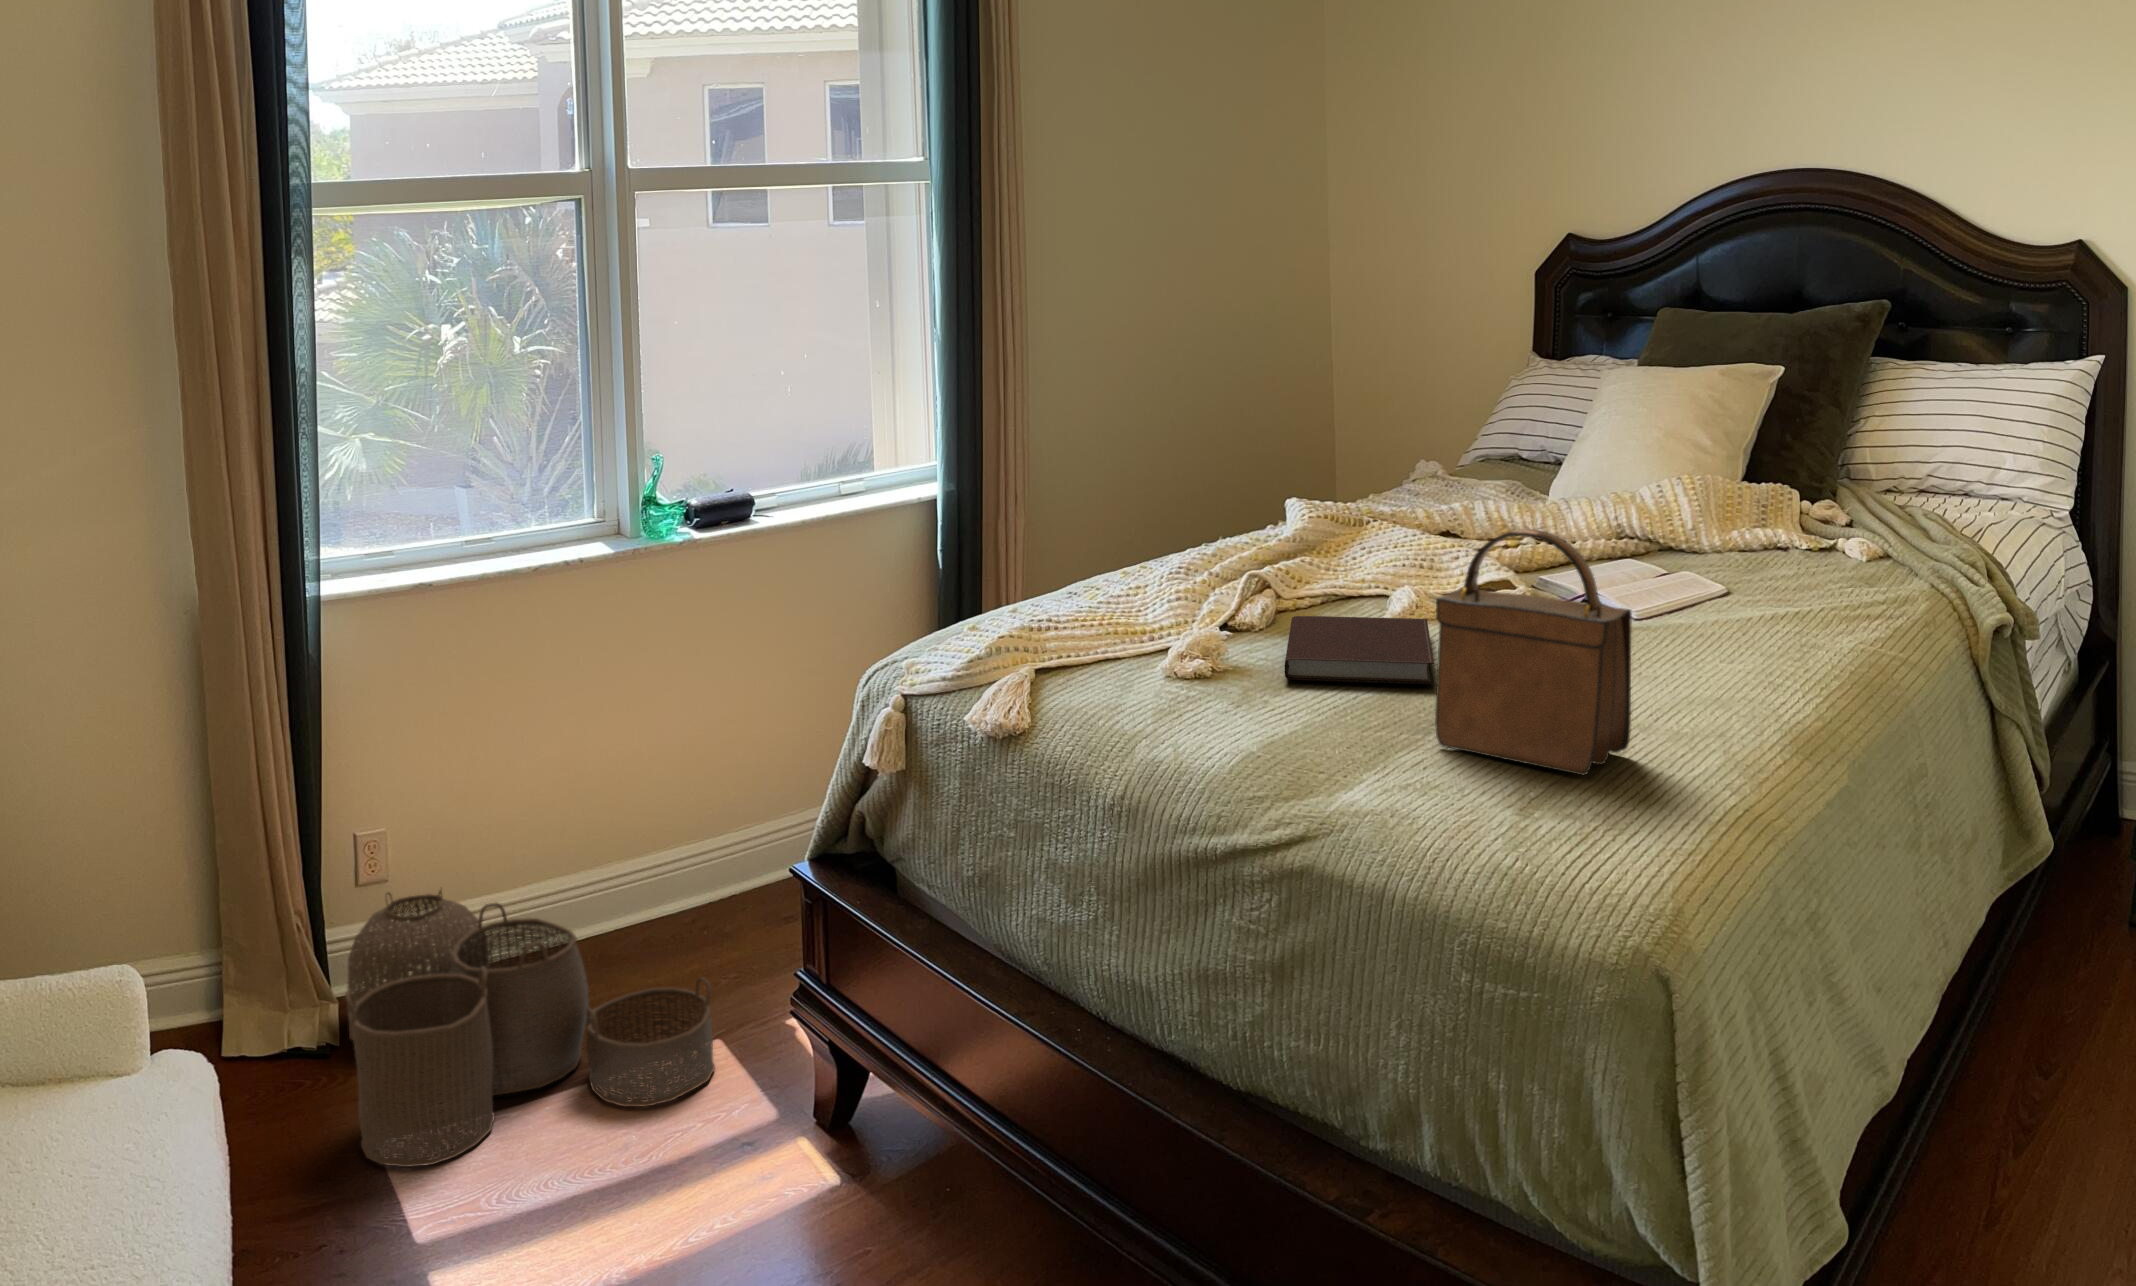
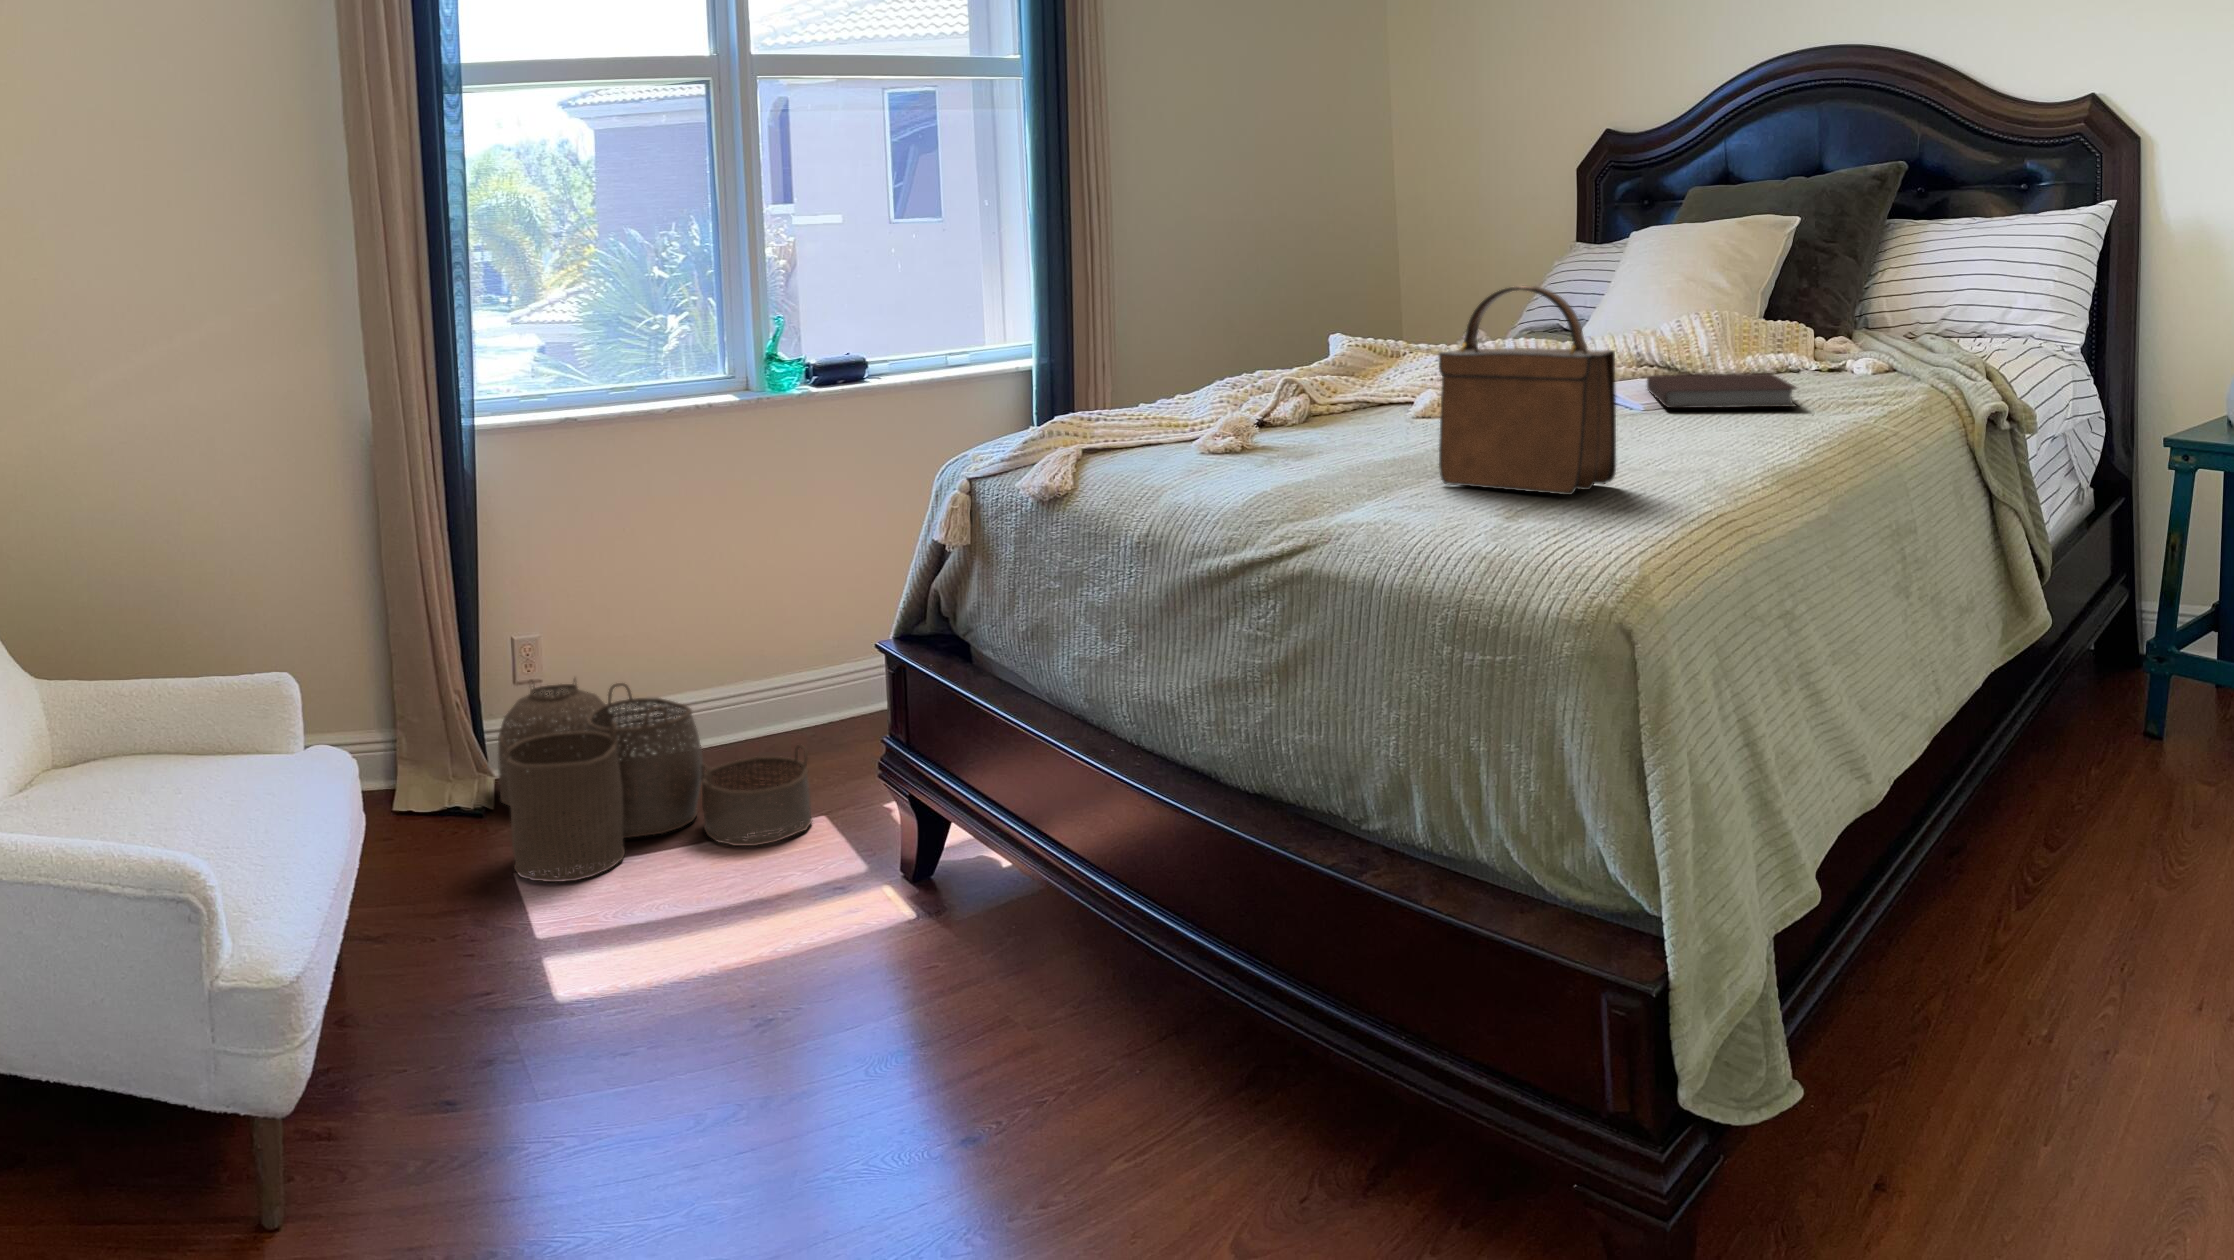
notebook: present [1285,616,1434,684] -> present [1647,373,1797,408]

